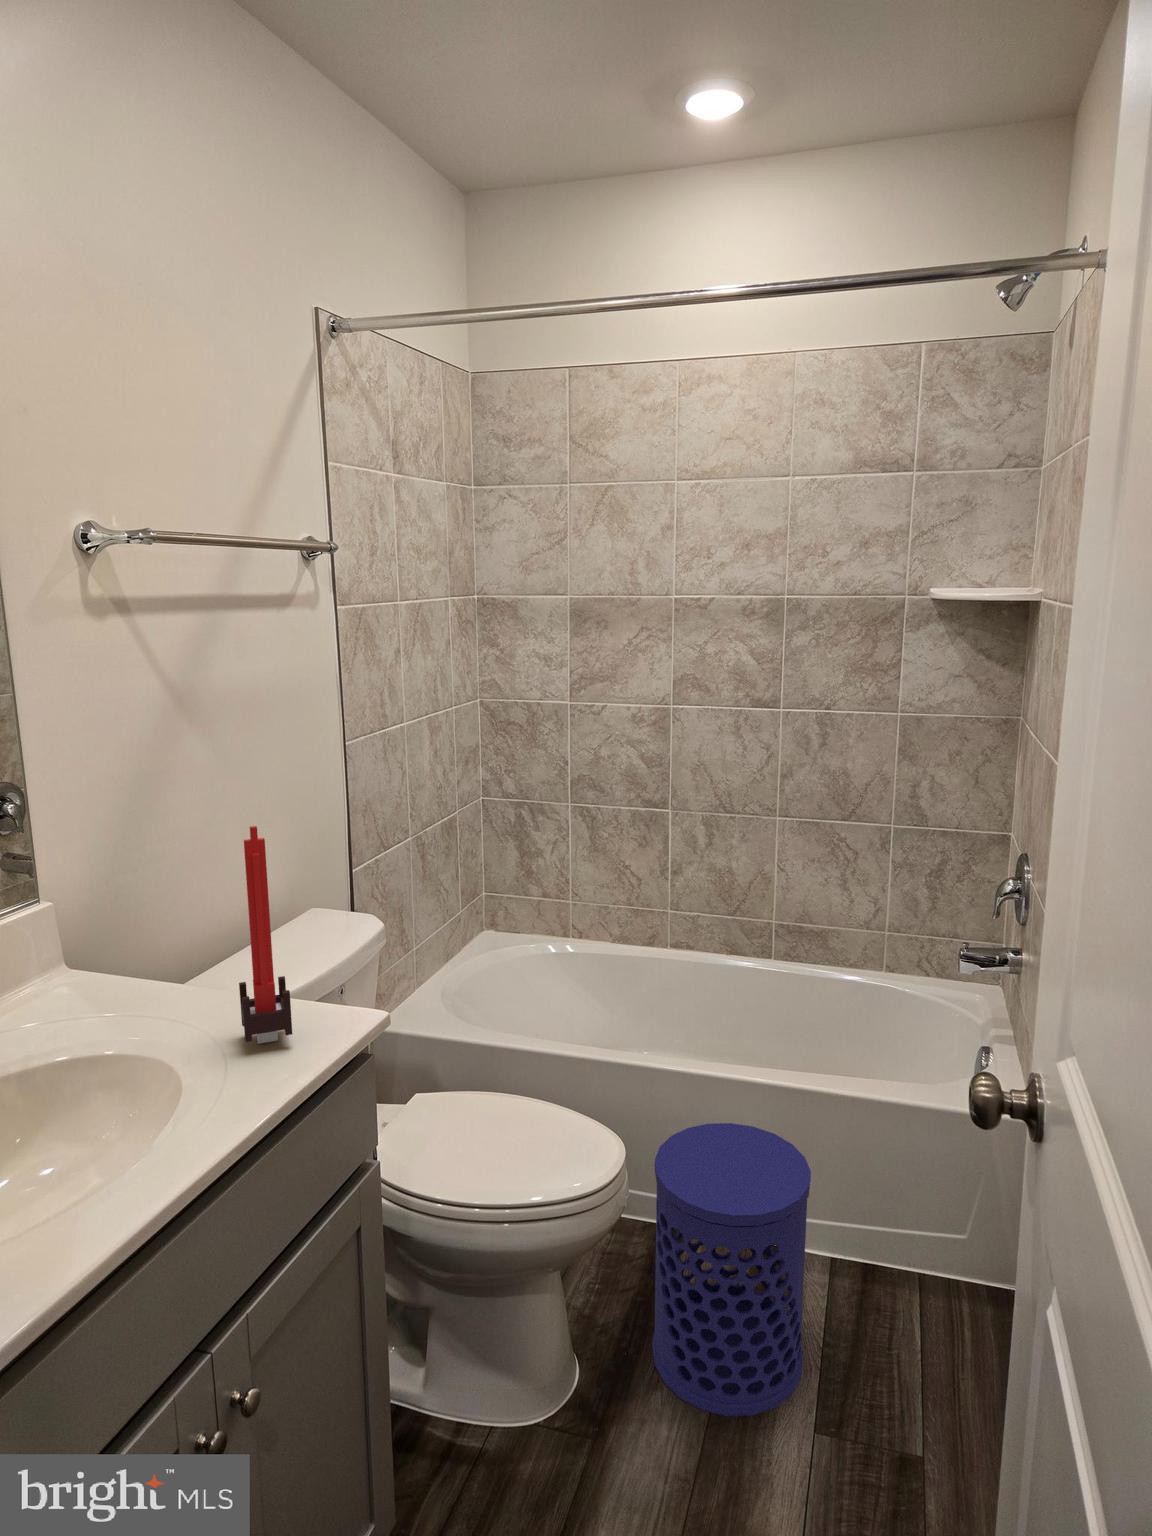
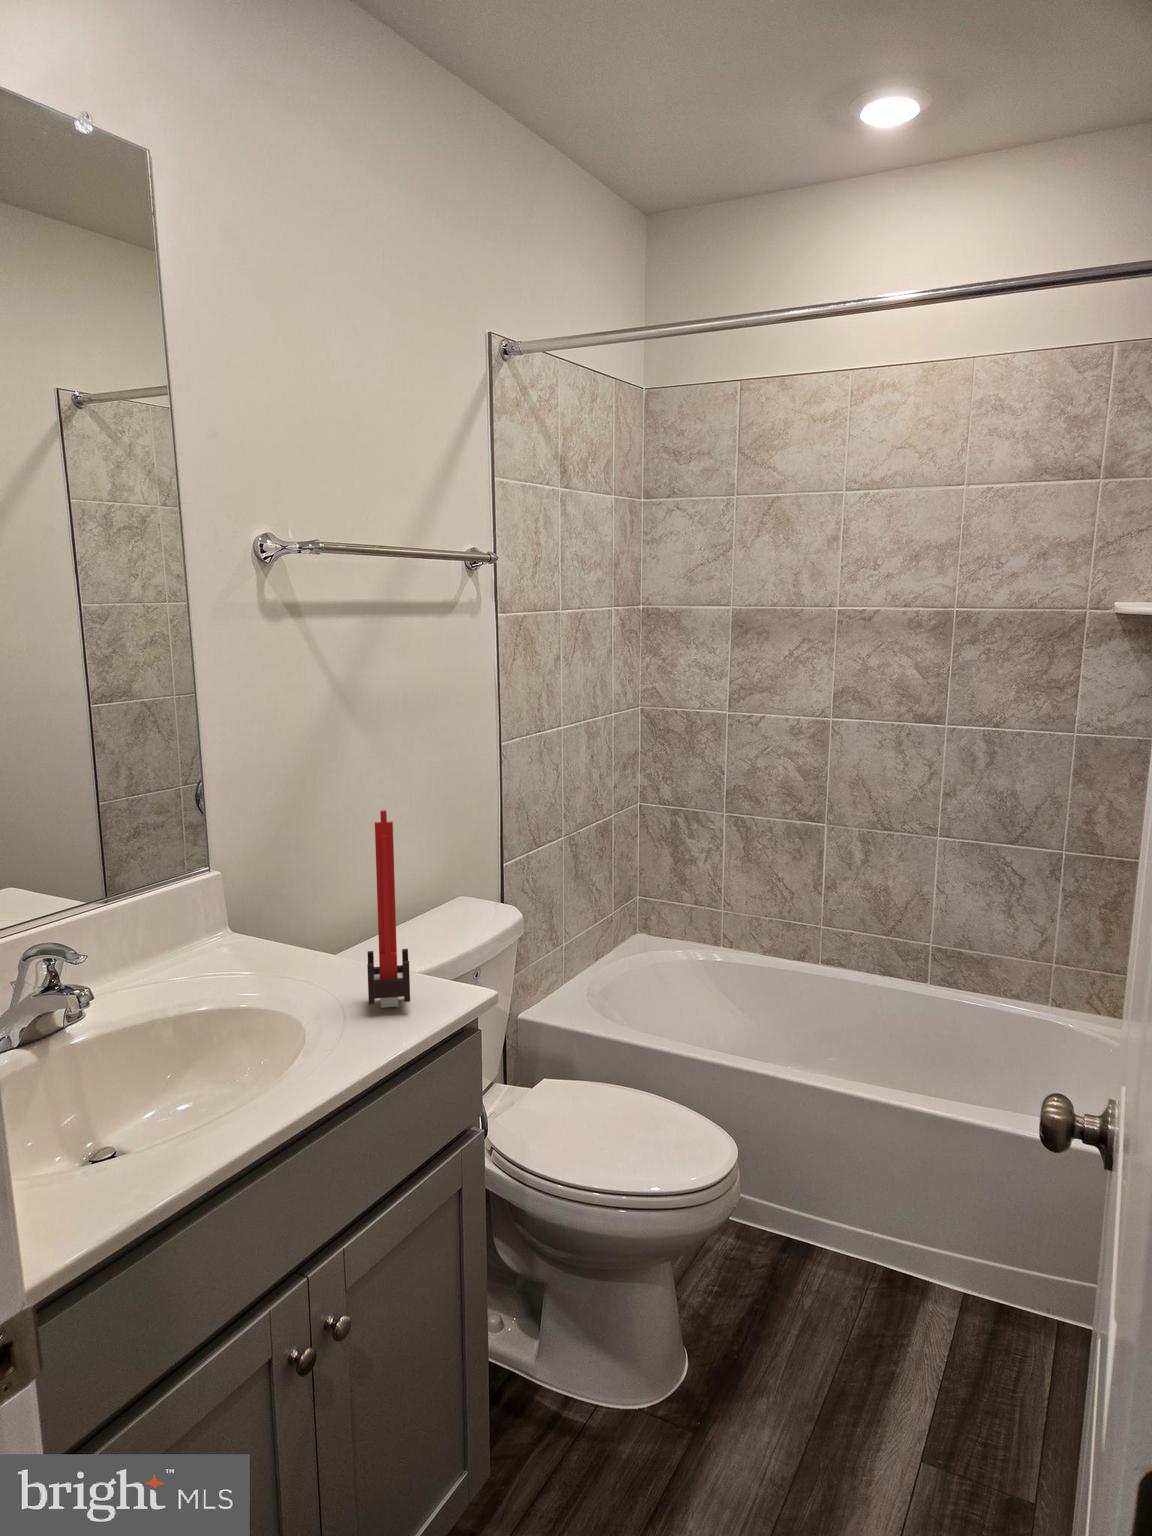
waste bin: present [653,1123,811,1416] -> none [763,1139,932,1437]

